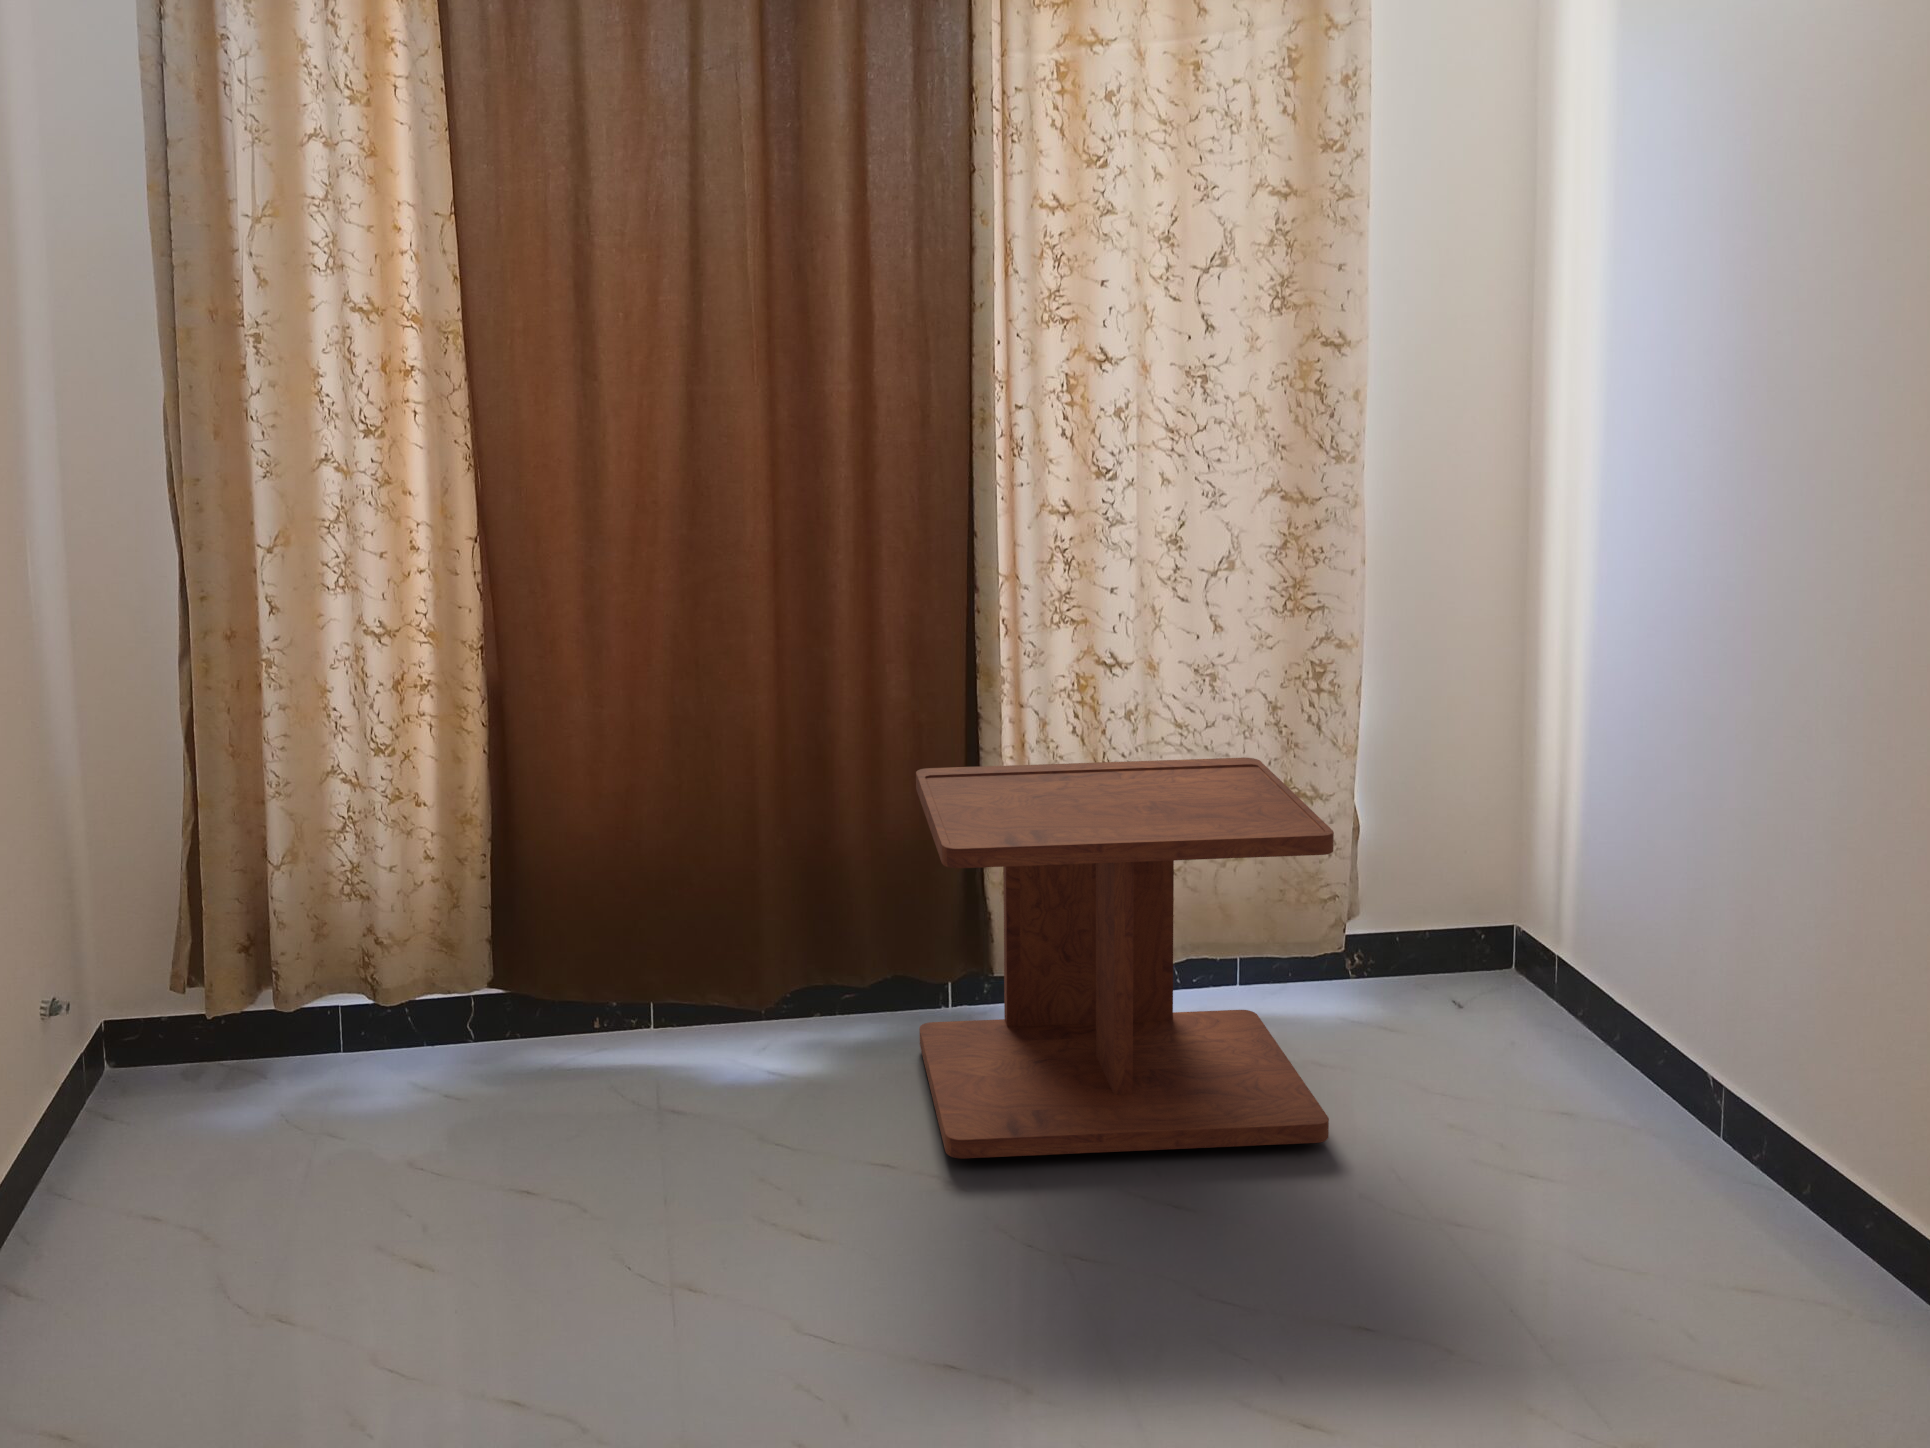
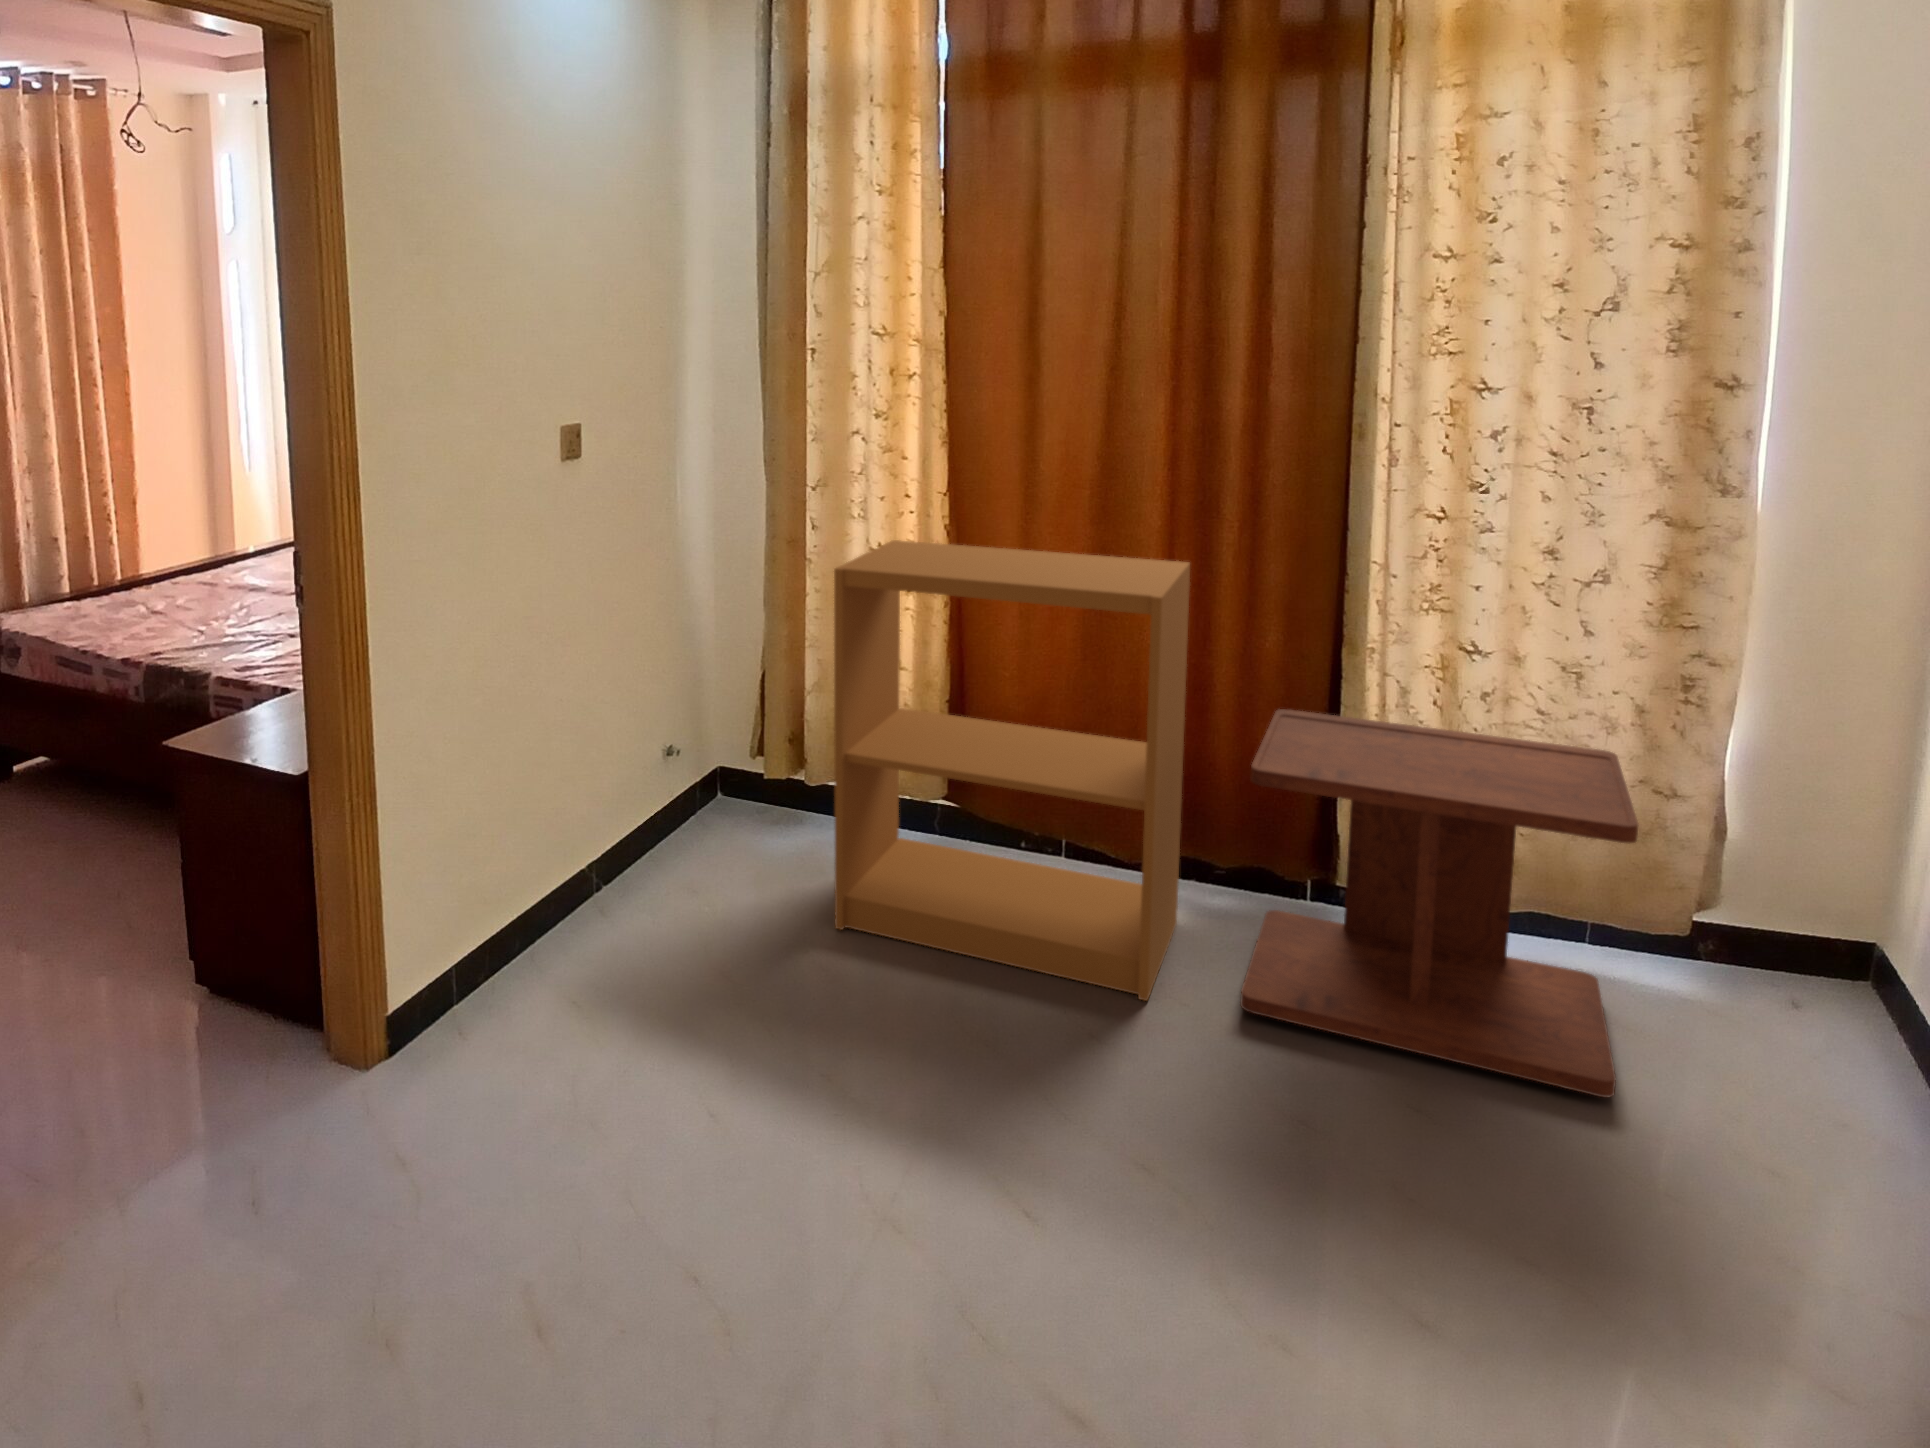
bookshelf: none [361,597,840,1207] -> present [834,540,1190,1001]

